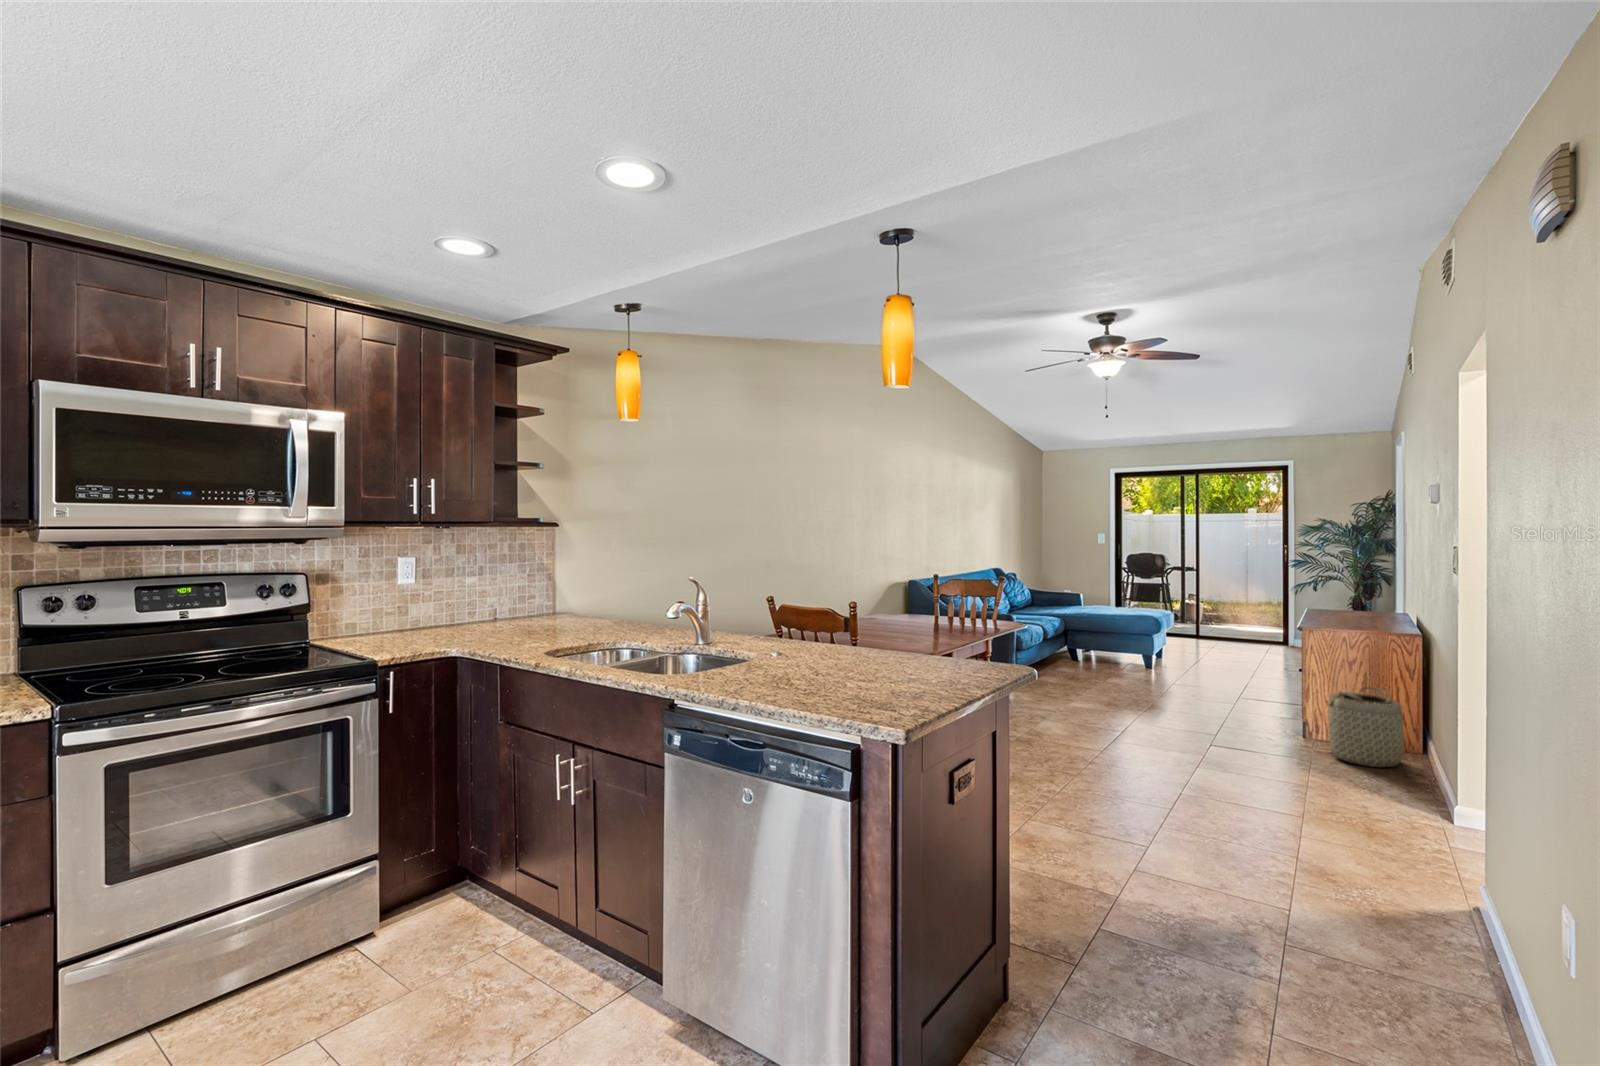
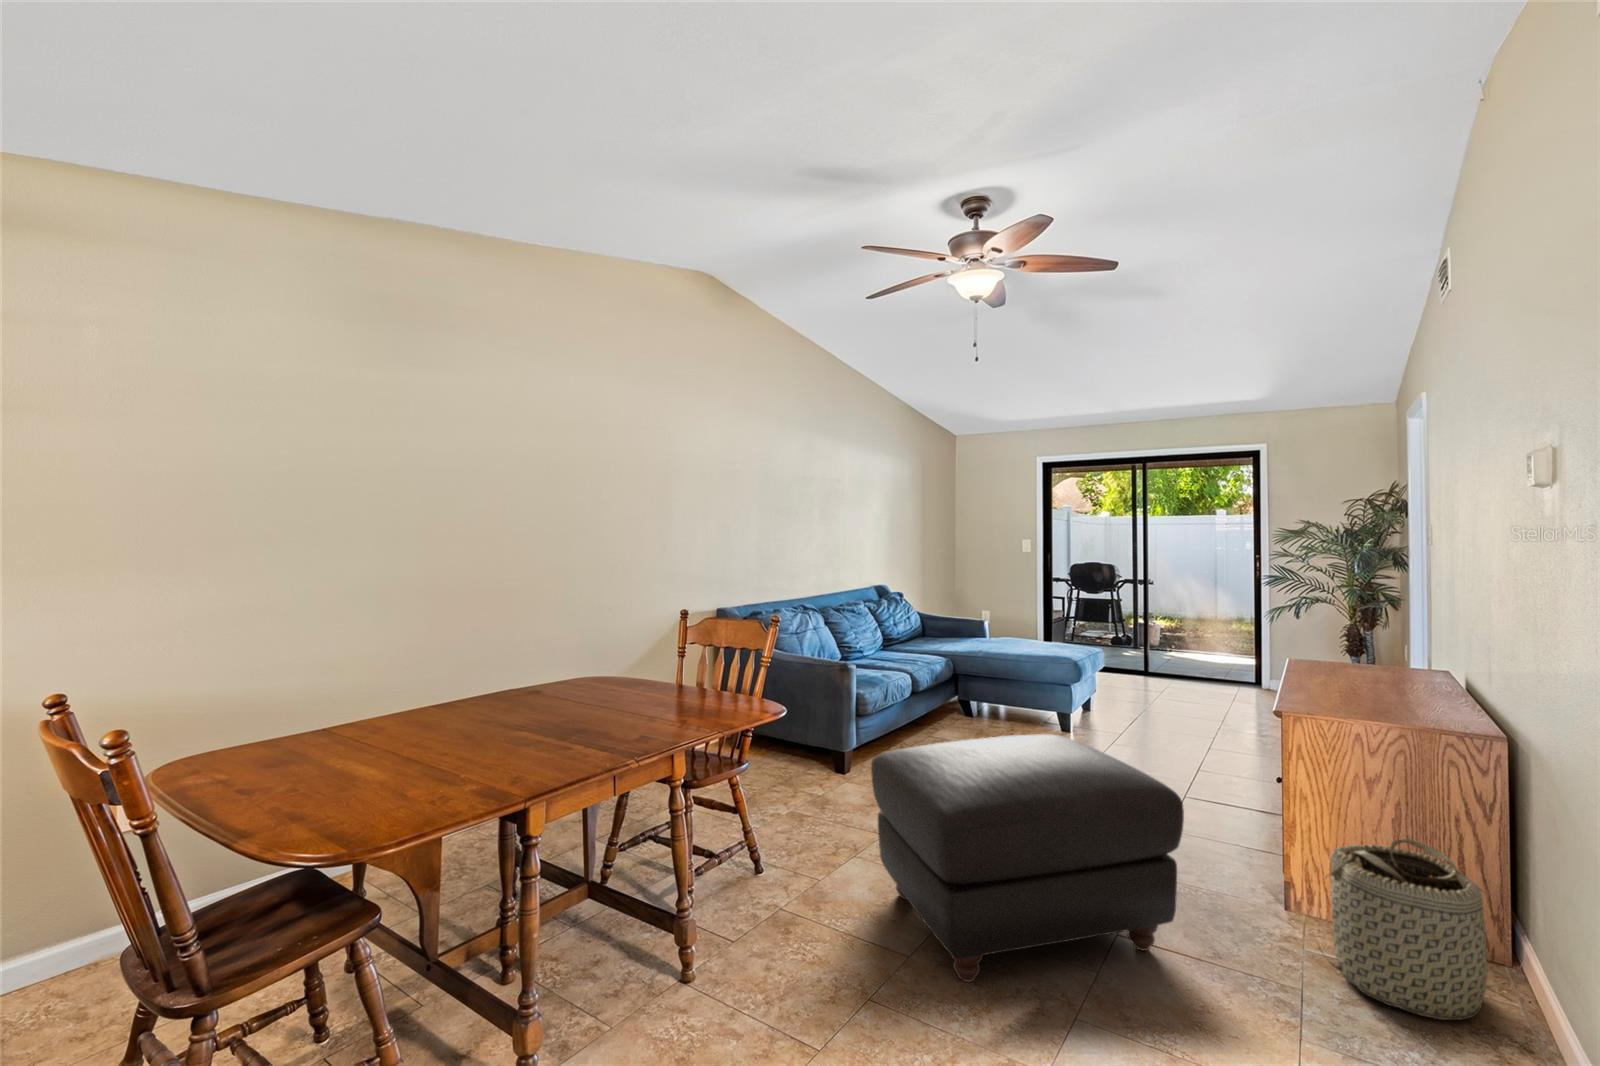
ottoman: none [1066,645,1252,760] -> present [871,734,1184,982]

